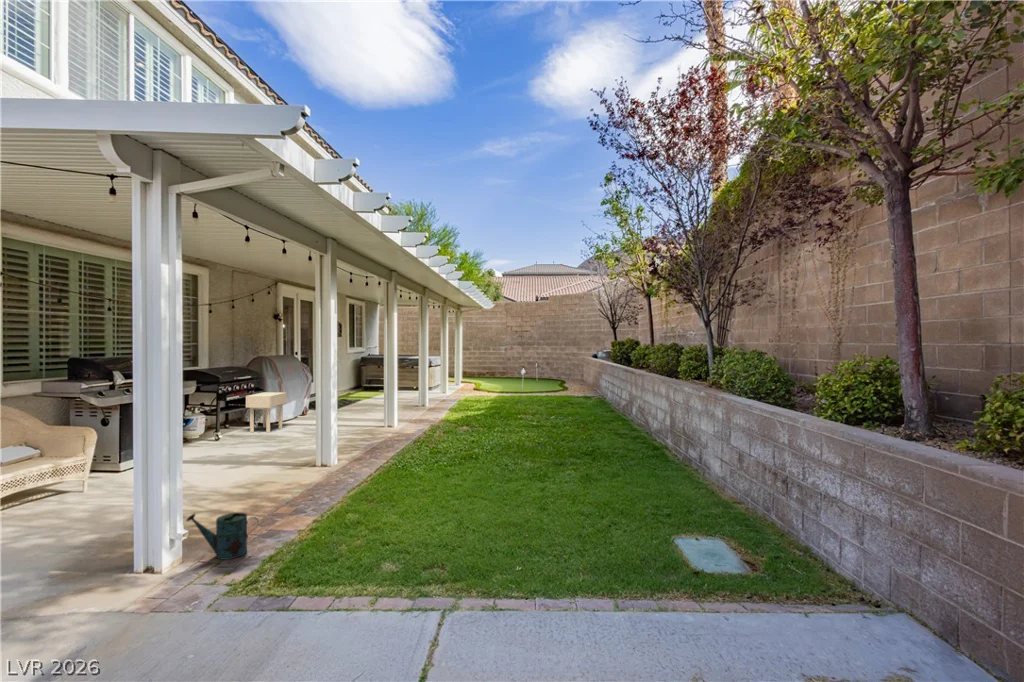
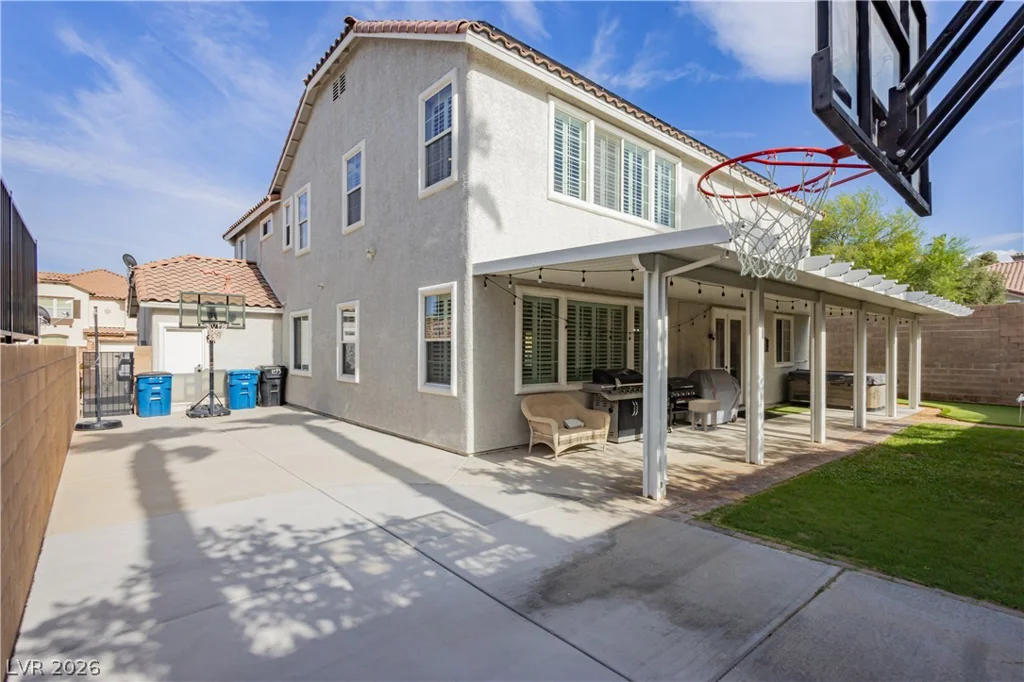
watering can: present [187,513,258,560] -> none [667,471,710,505]

